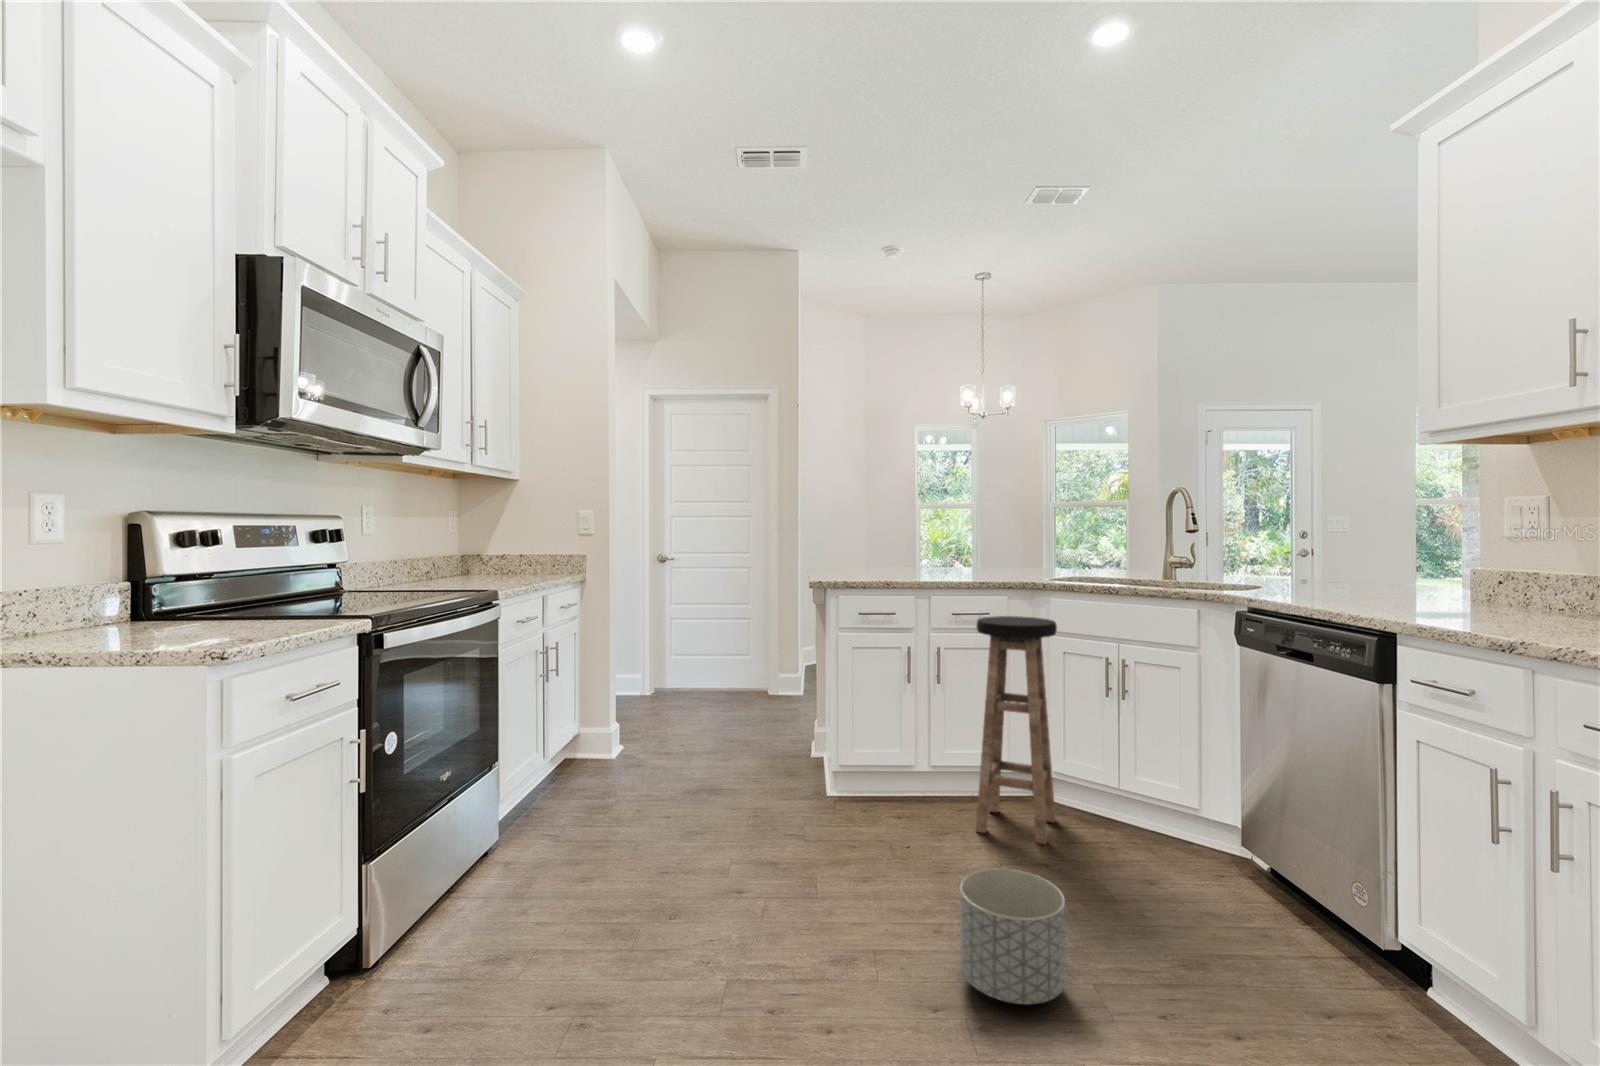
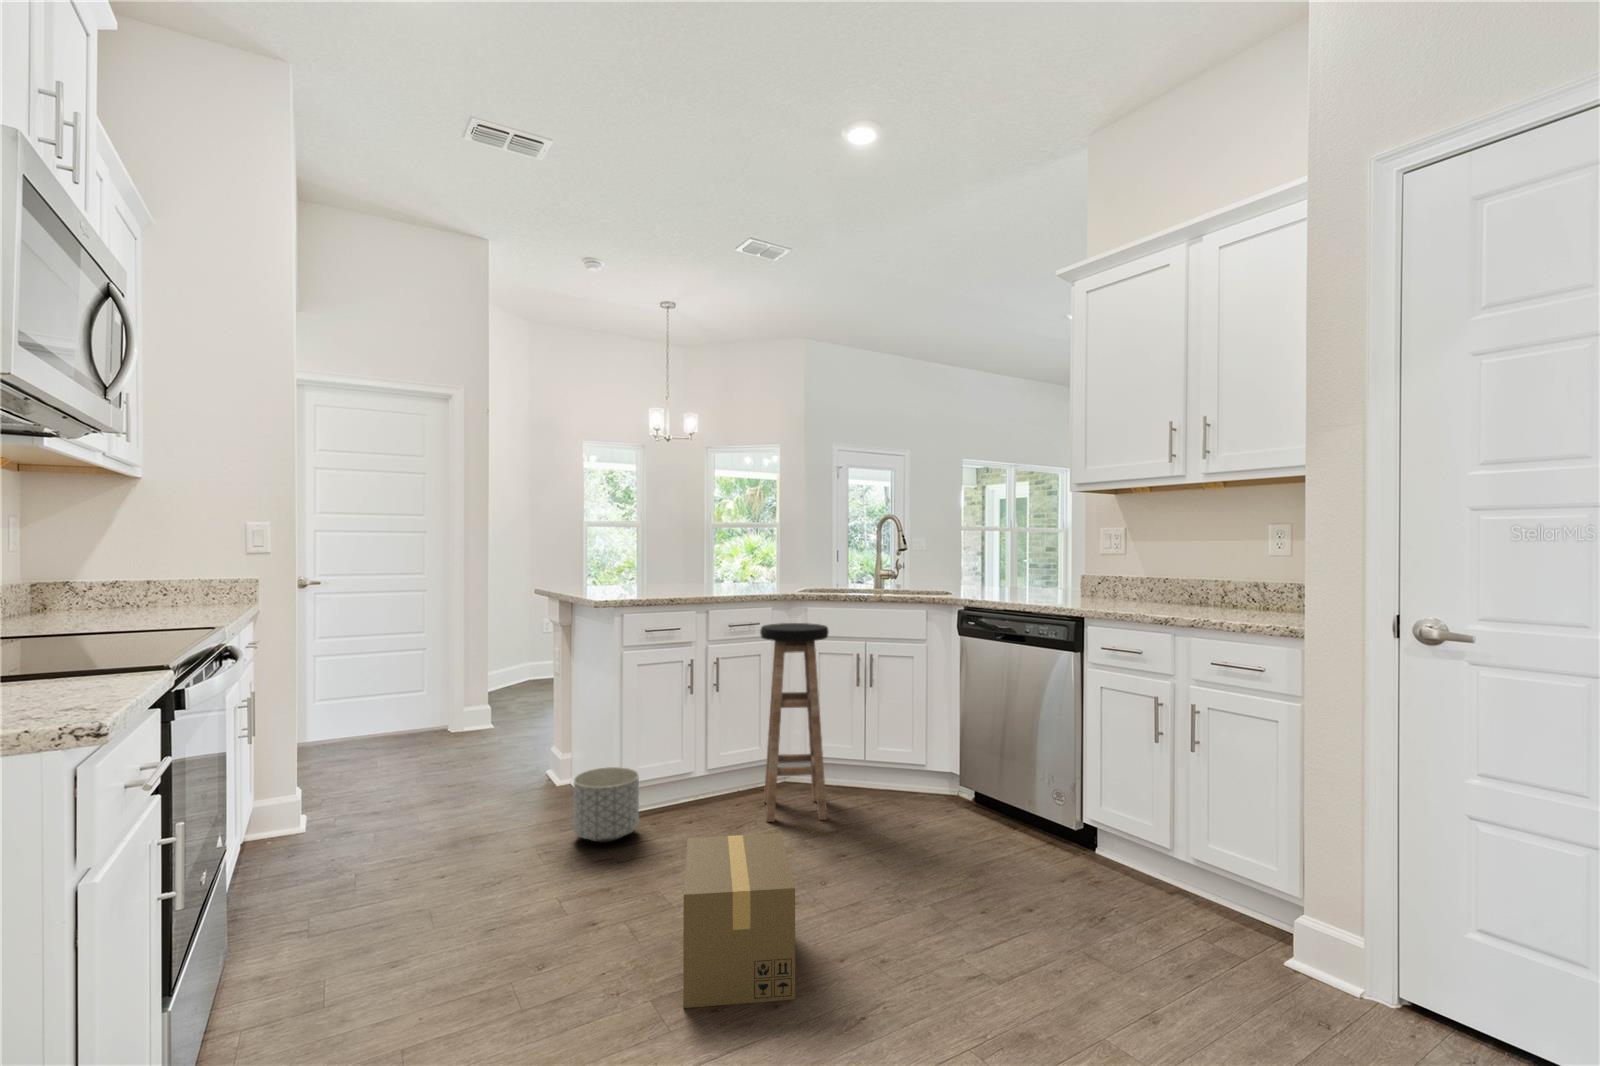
cardboard box: none [752,826,903,1024] -> present [683,833,795,1008]
planter: present [960,868,1065,1004] -> present [574,767,639,842]

